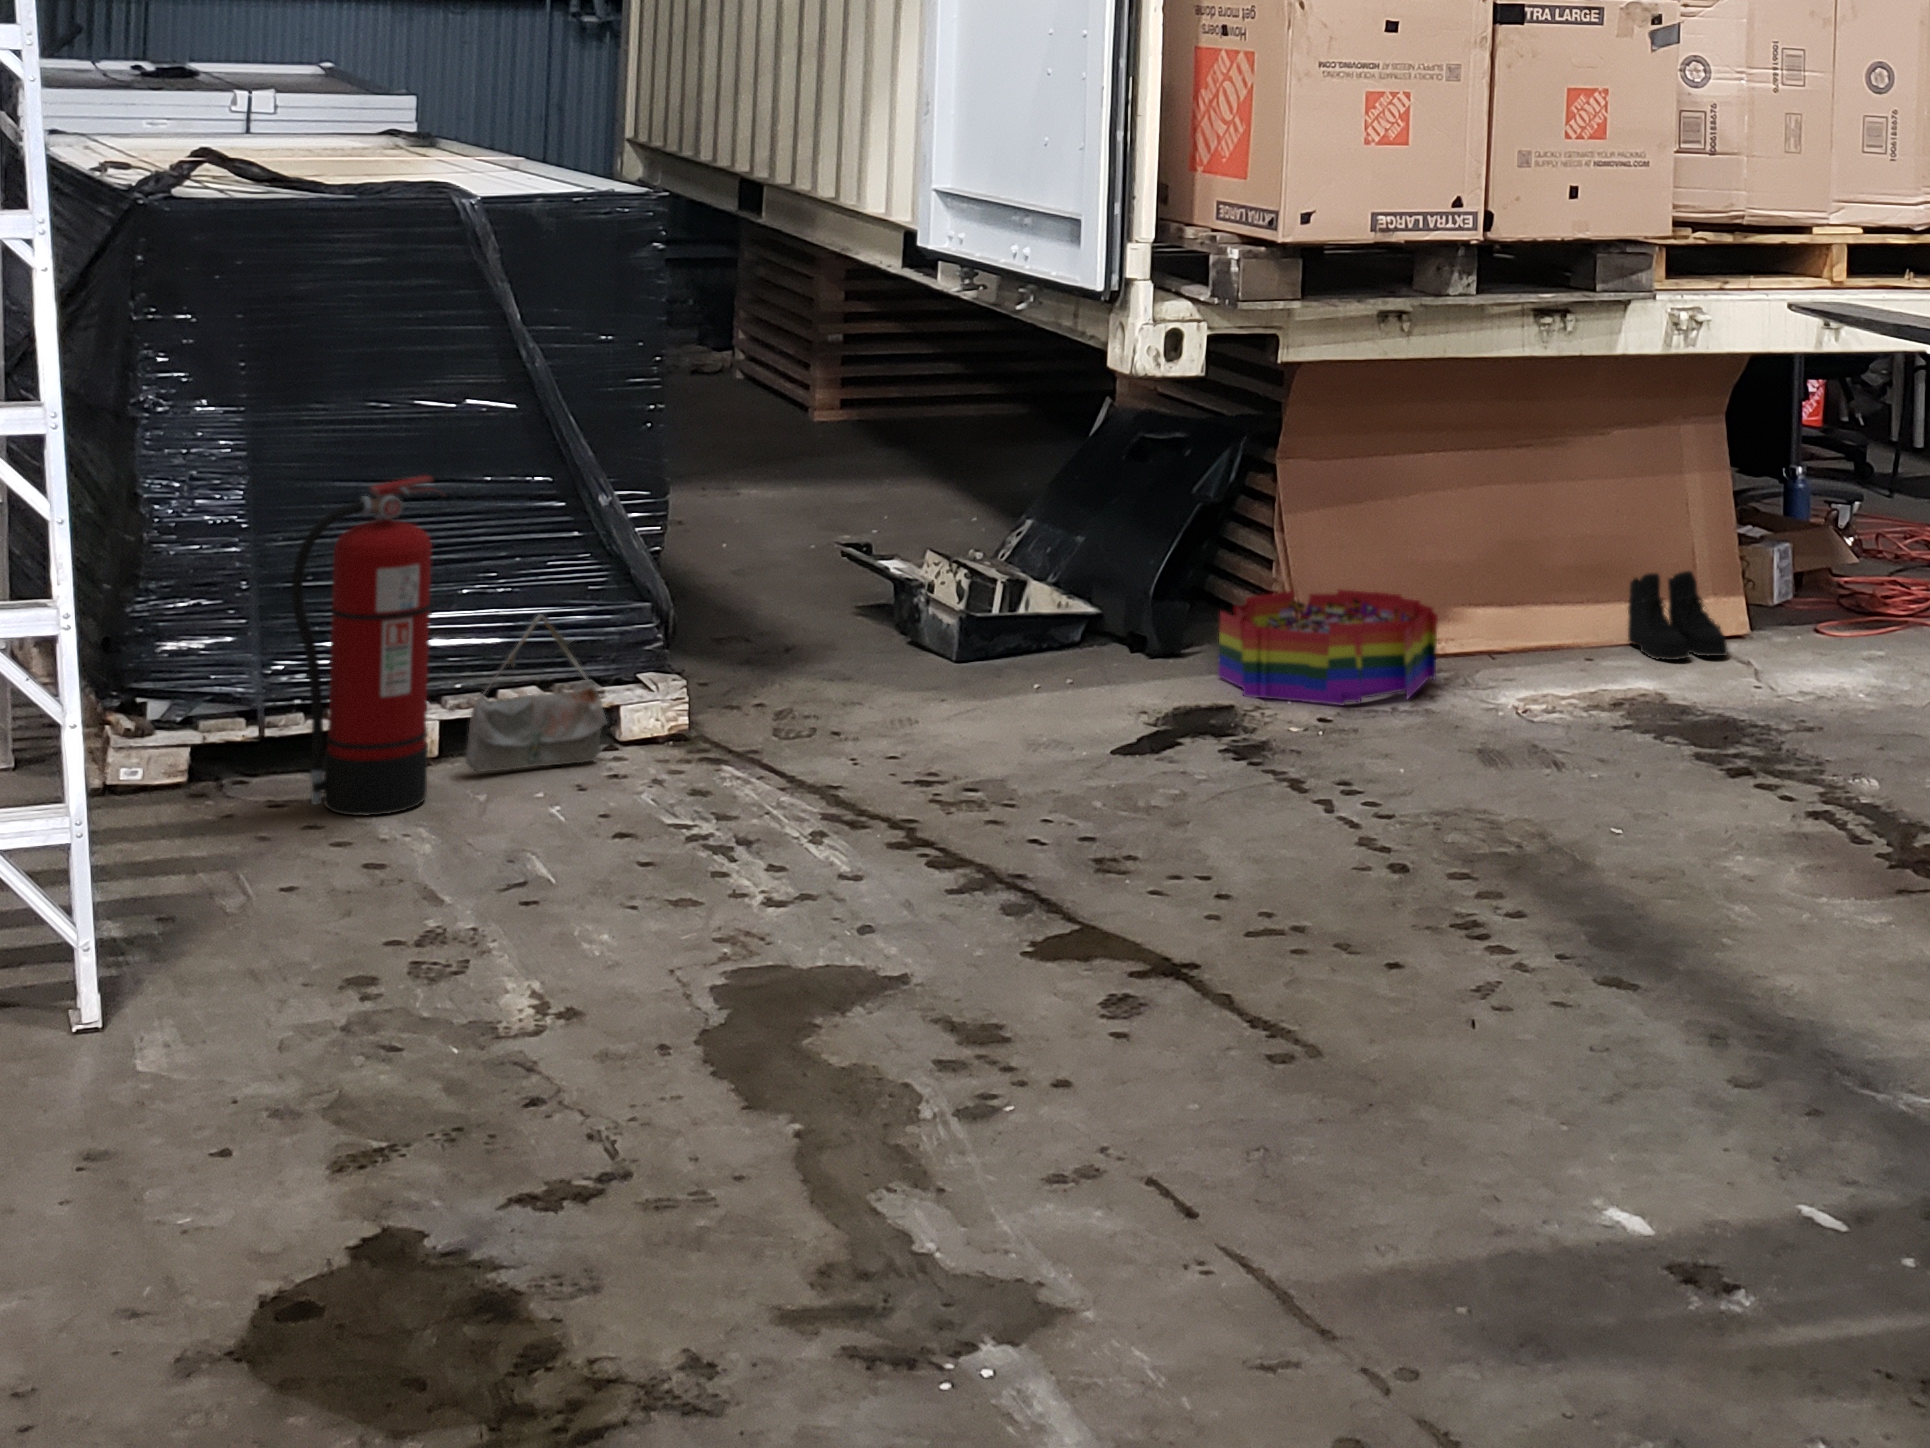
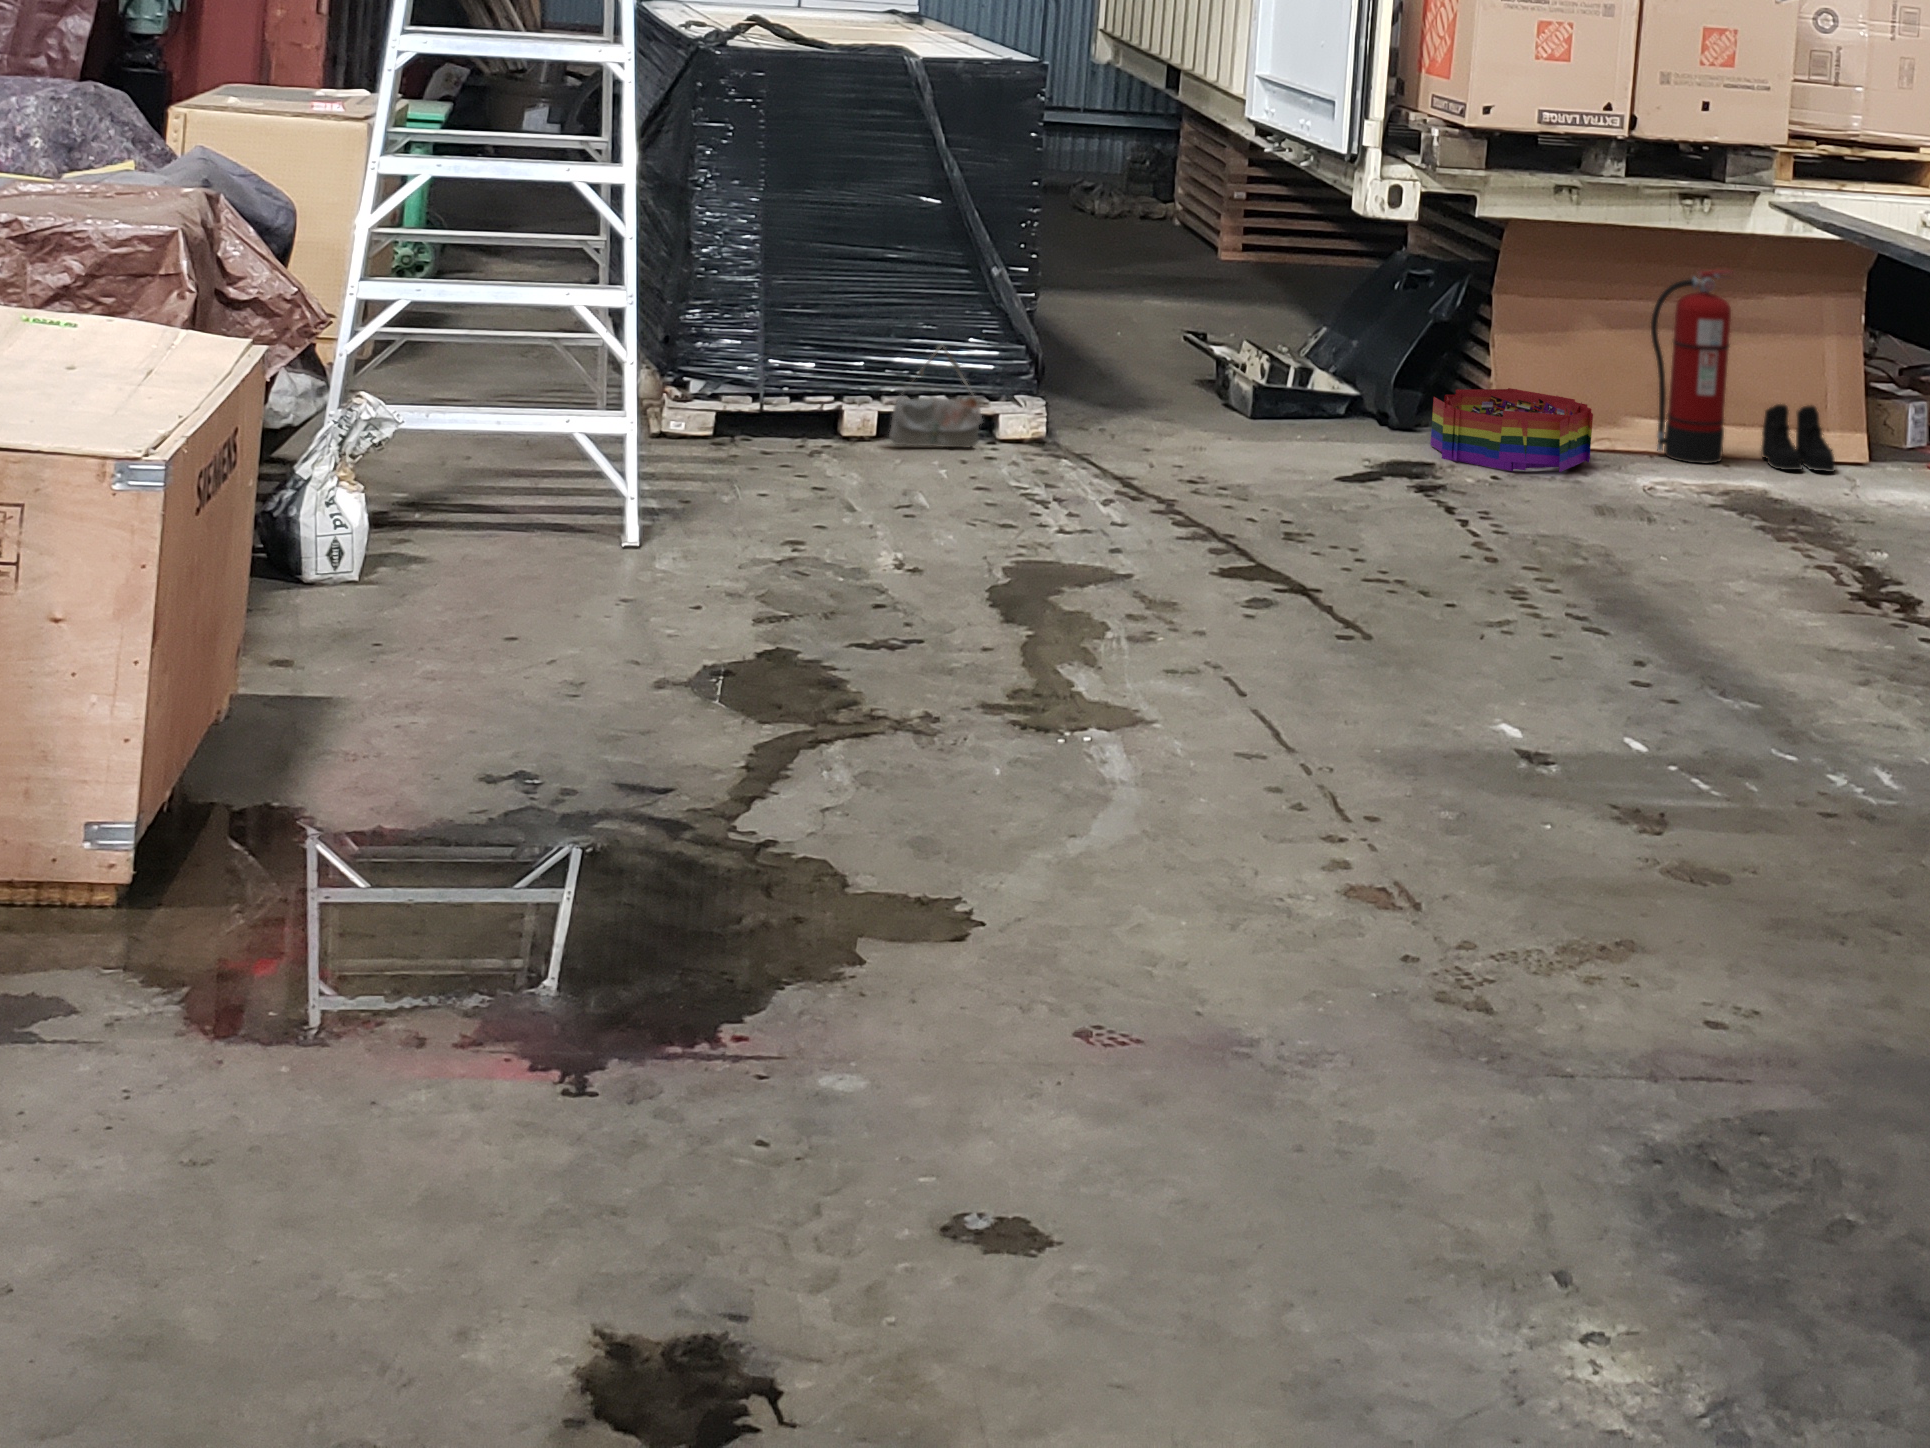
fire extinguisher: present [291,476,433,816] -> present [1651,270,1739,463]

